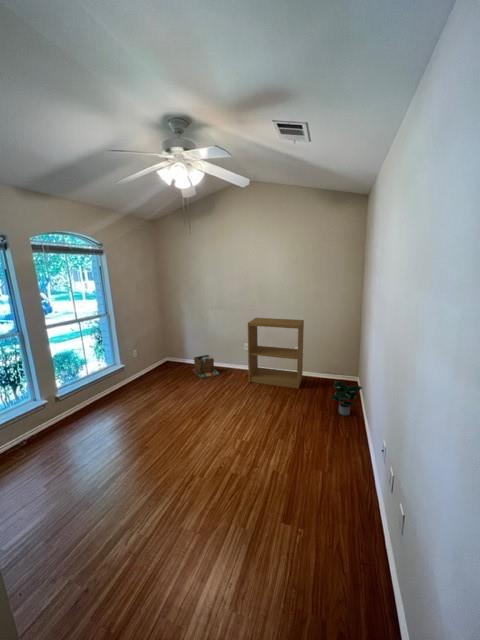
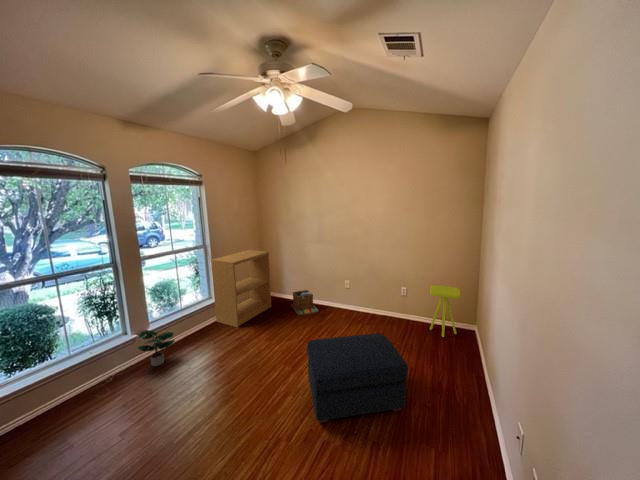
bookshelf: present [248,318,304,389] -> present [211,250,271,327]
side table: none [320,344,346,389] -> present [430,285,461,337]
potted plant: present [330,381,362,416] -> present [138,330,175,366]
ottoman: none [213,386,301,462] -> present [307,333,408,423]

